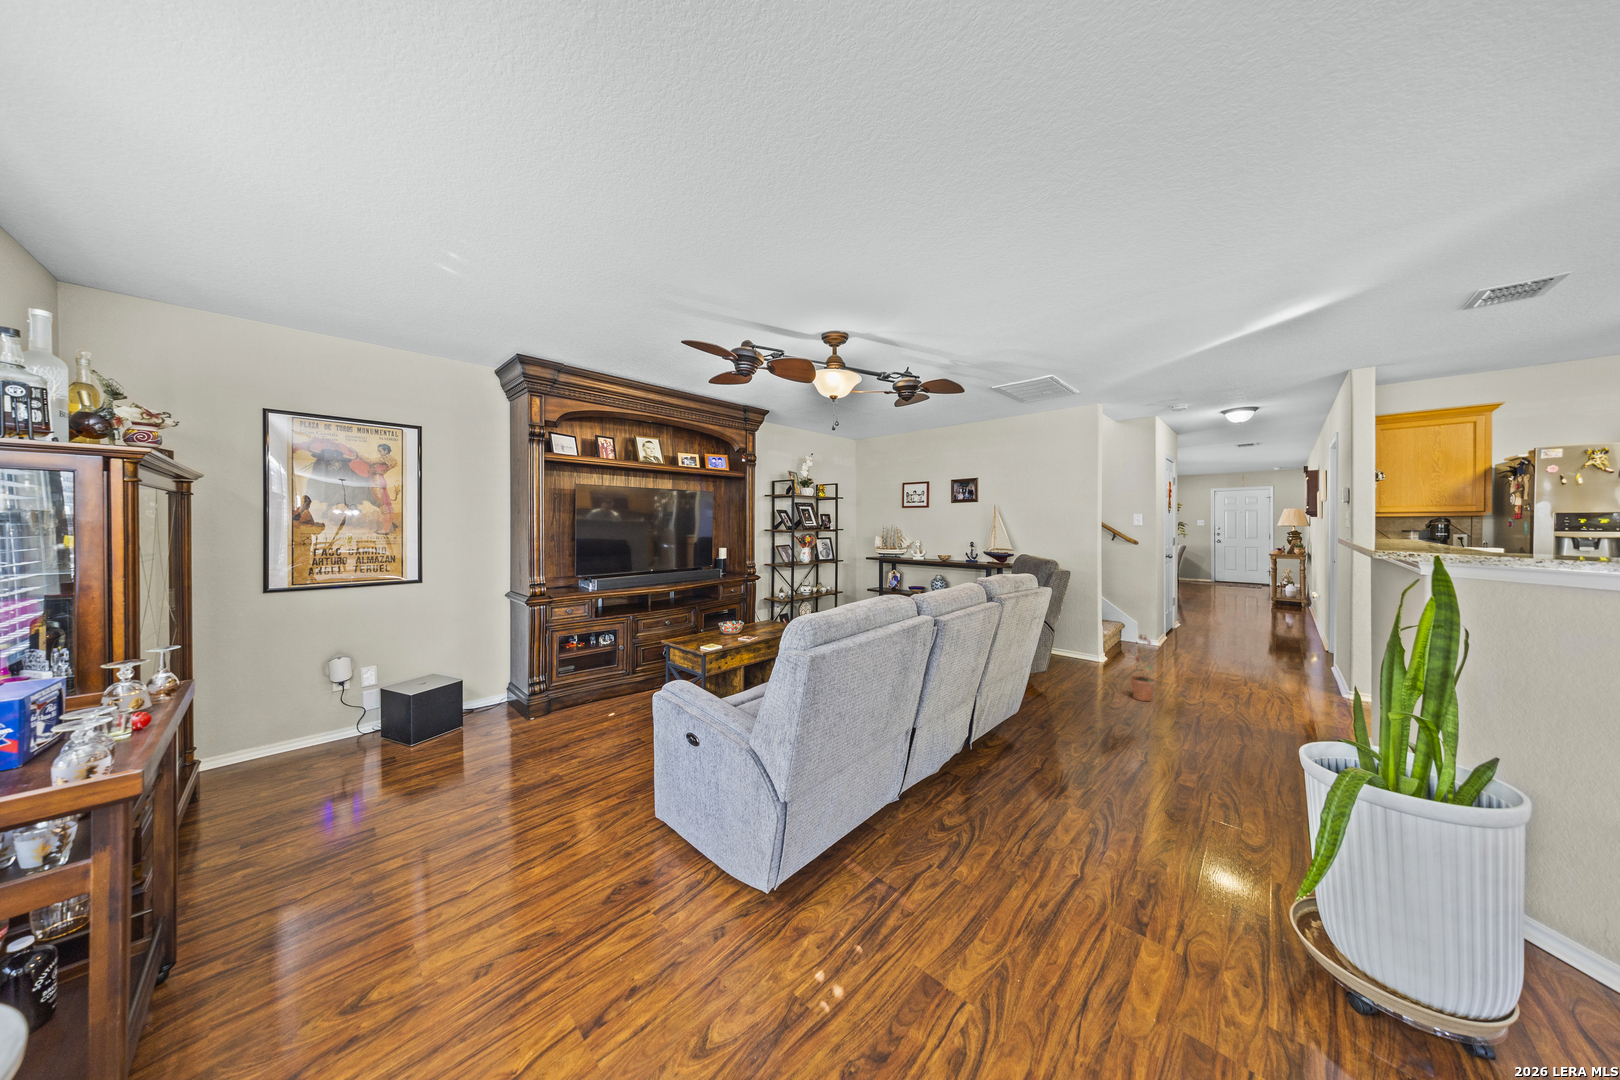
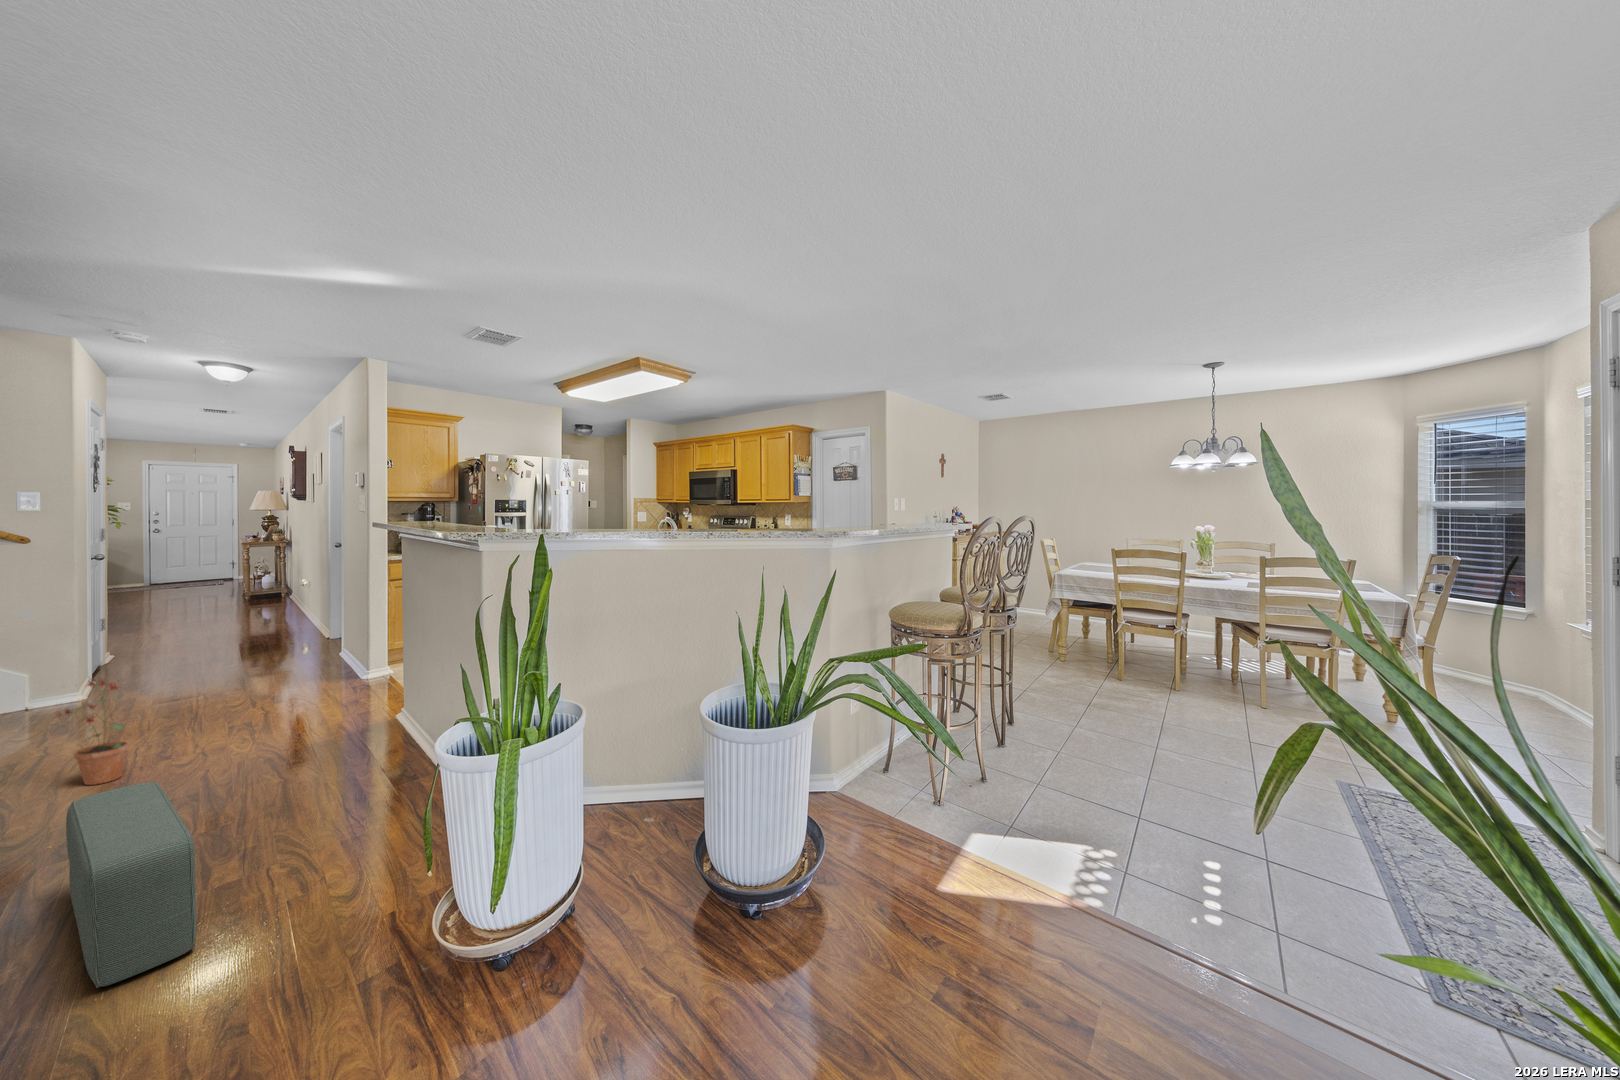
pouf: none [1099,699,1151,814] -> present [66,782,196,988]

